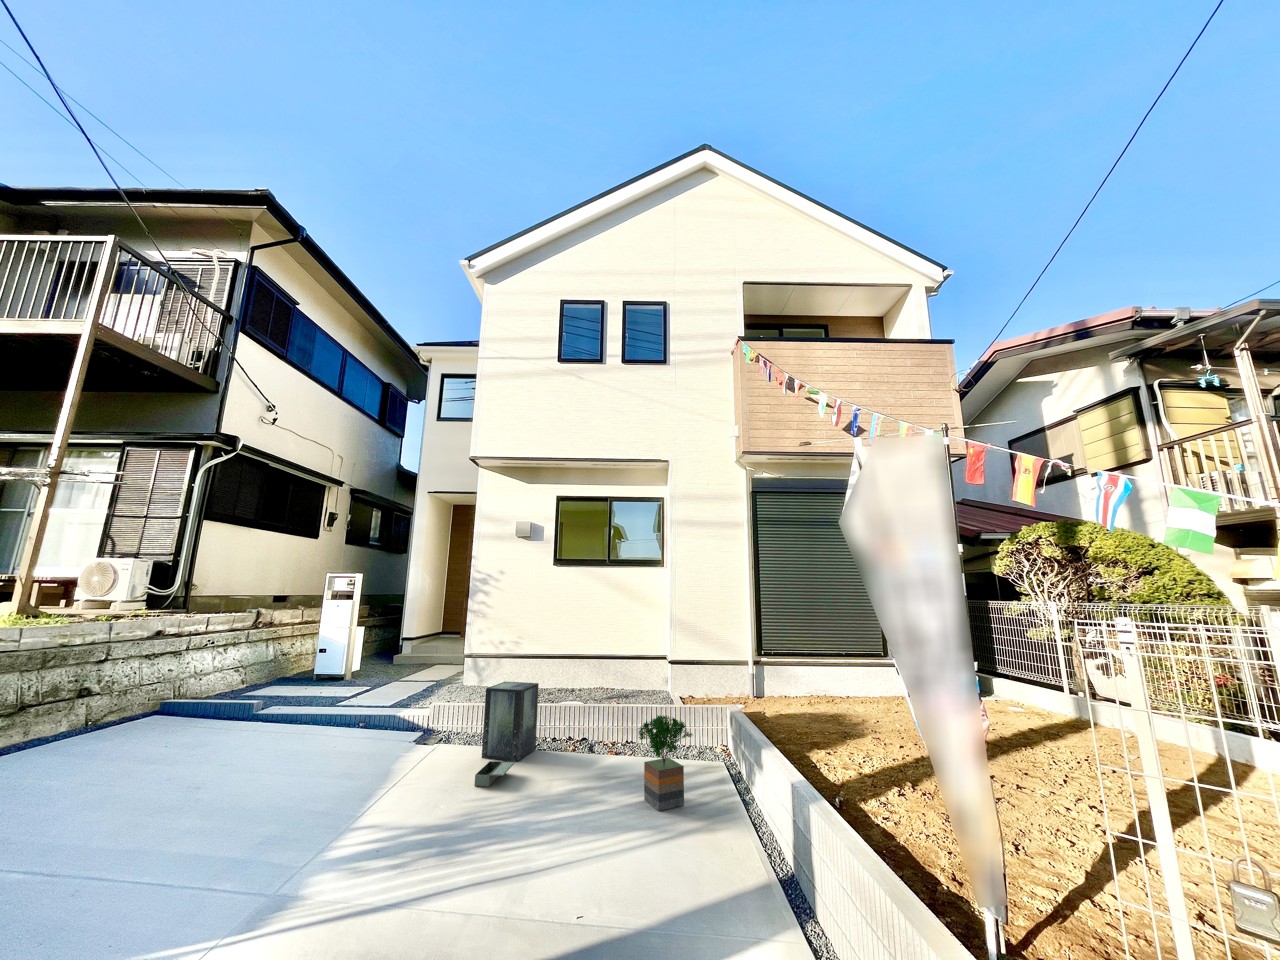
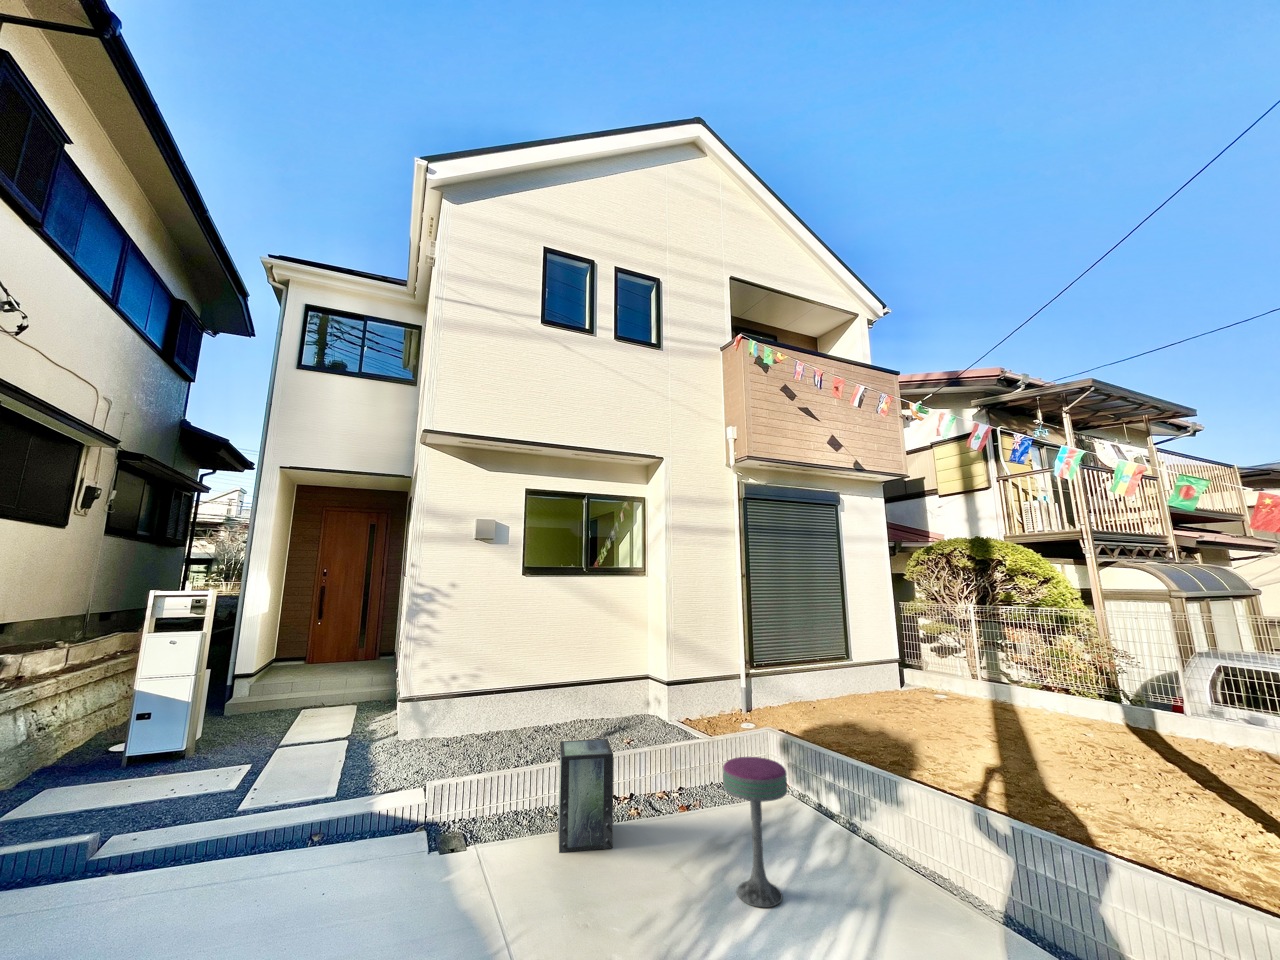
bar stool: none [553,696,604,810] -> present [723,757,787,908]
potted tree: present [639,715,693,811] -> none [805,765,868,882]
toolbox: present [474,761,515,787] -> none [598,851,650,902]

